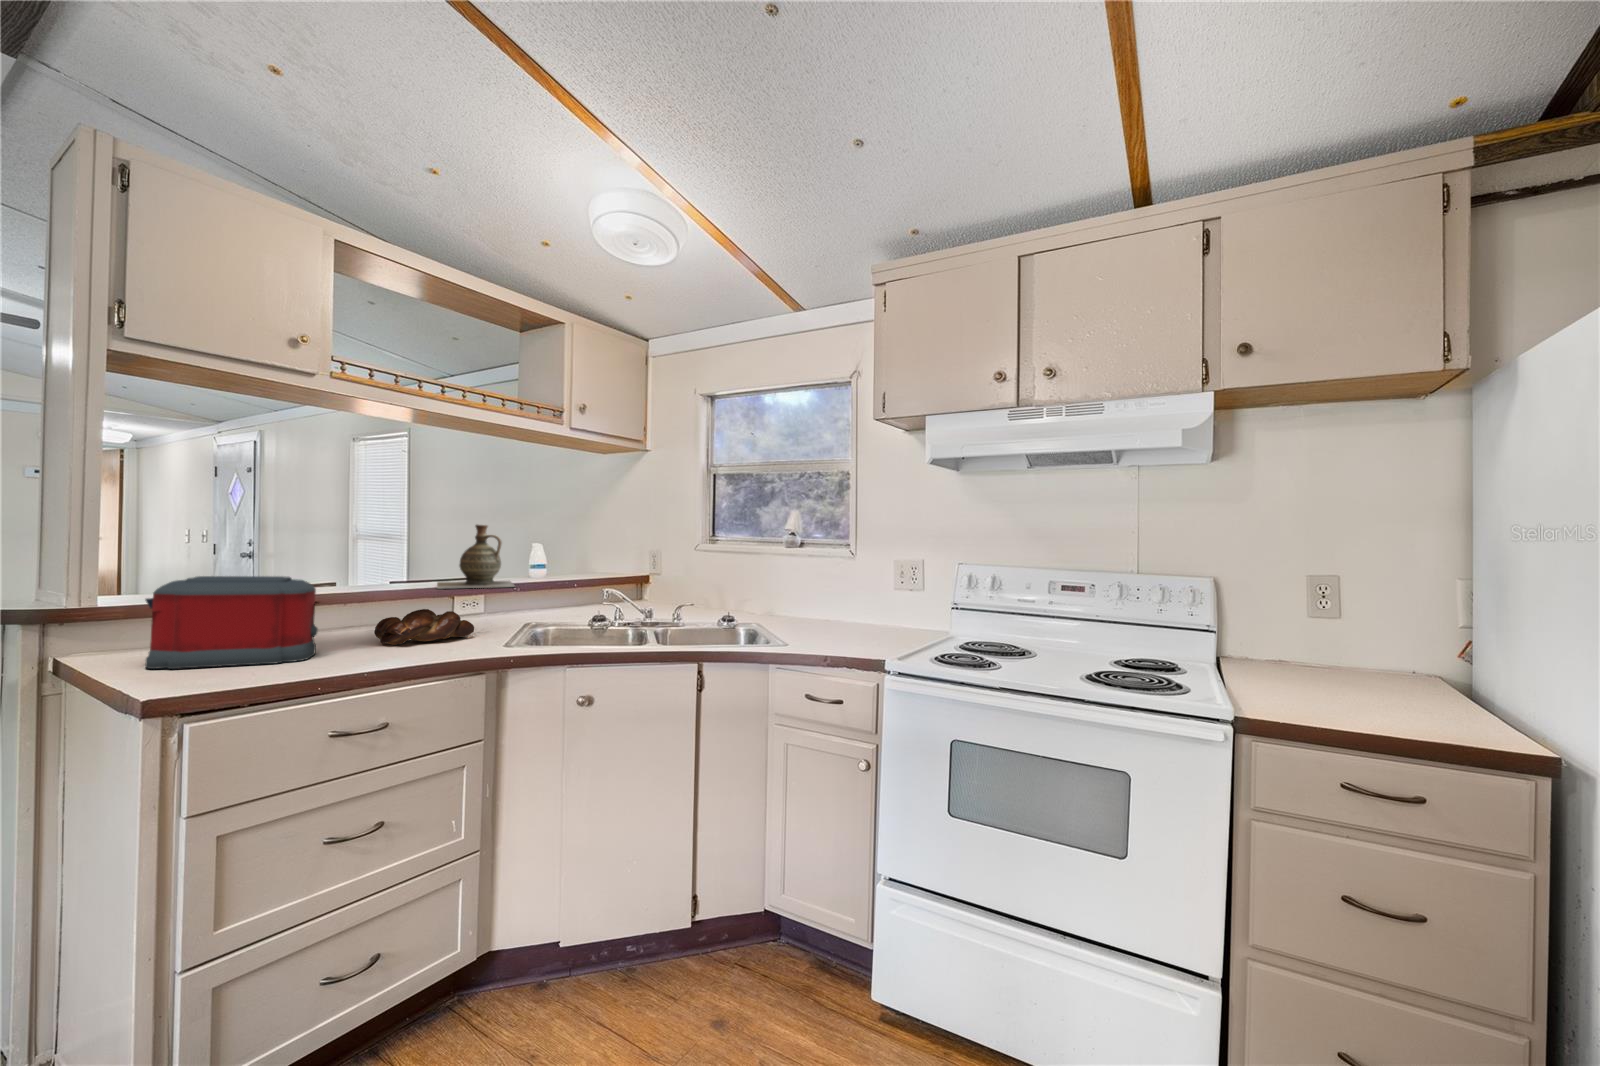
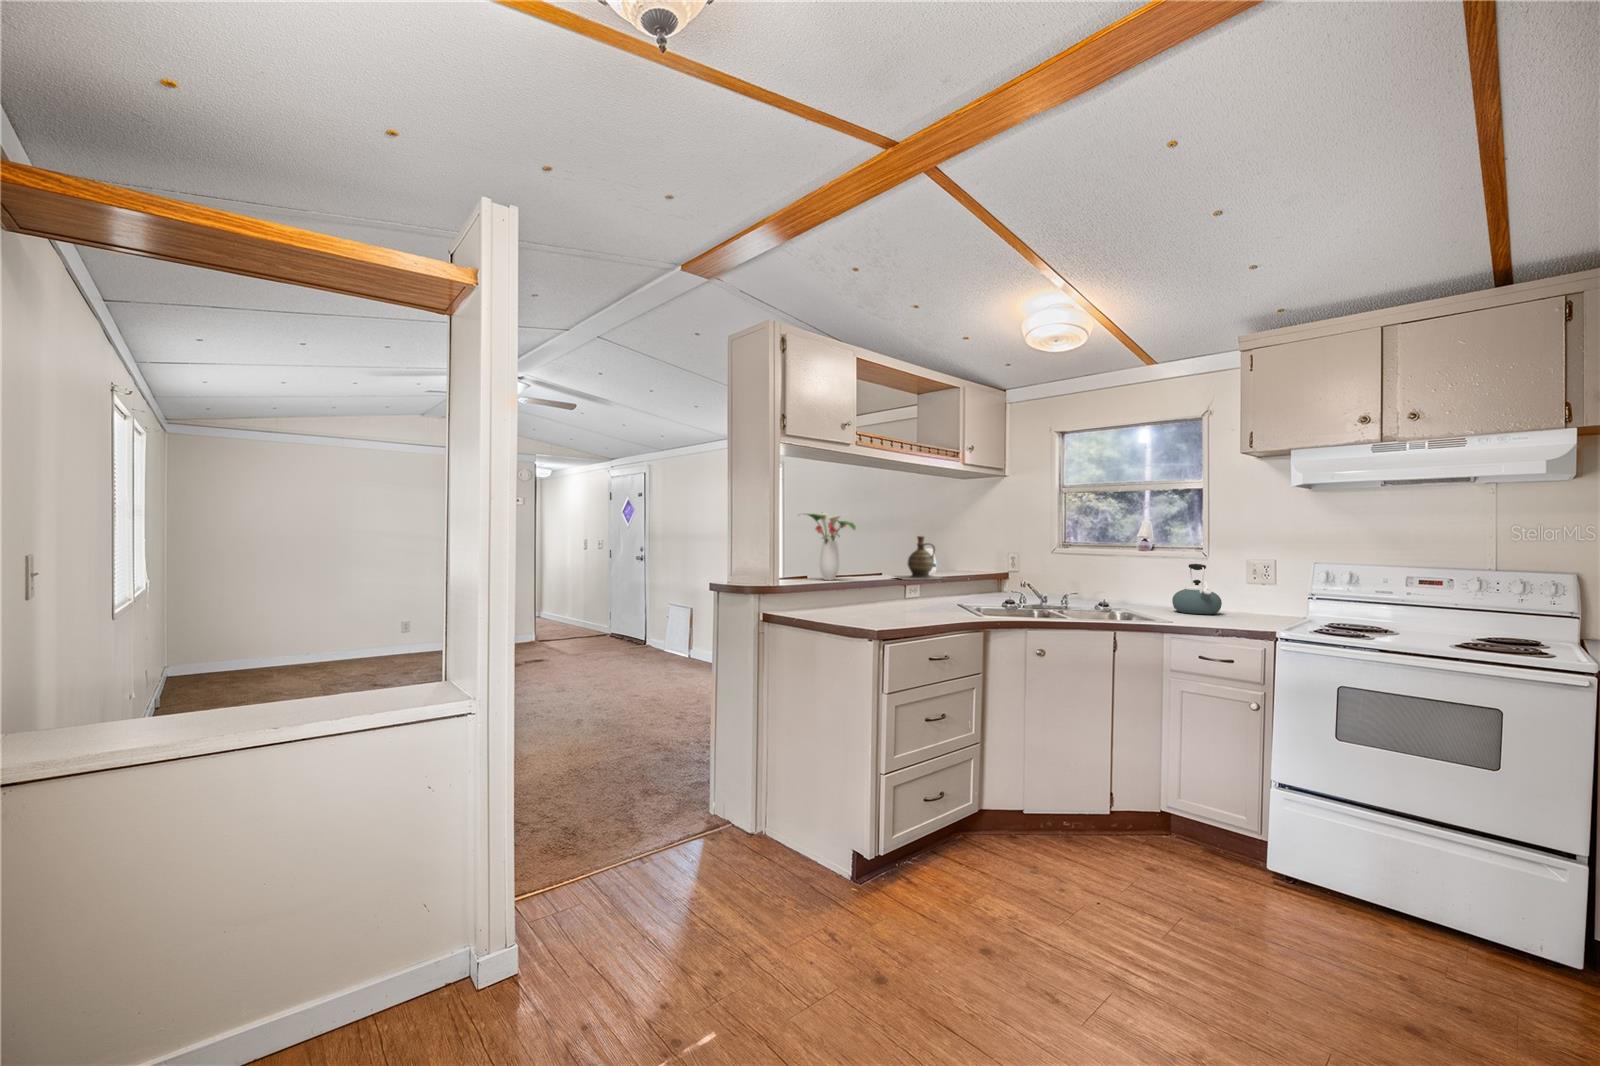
flower arrangement: none [224,482,334,591] -> present [807,513,856,580]
kettle: none [811,564,865,629] -> present [1172,564,1222,614]
toaster: present [145,576,318,669] -> none [818,570,892,620]
bread loaf: present [374,609,474,645] -> none [900,592,949,613]

